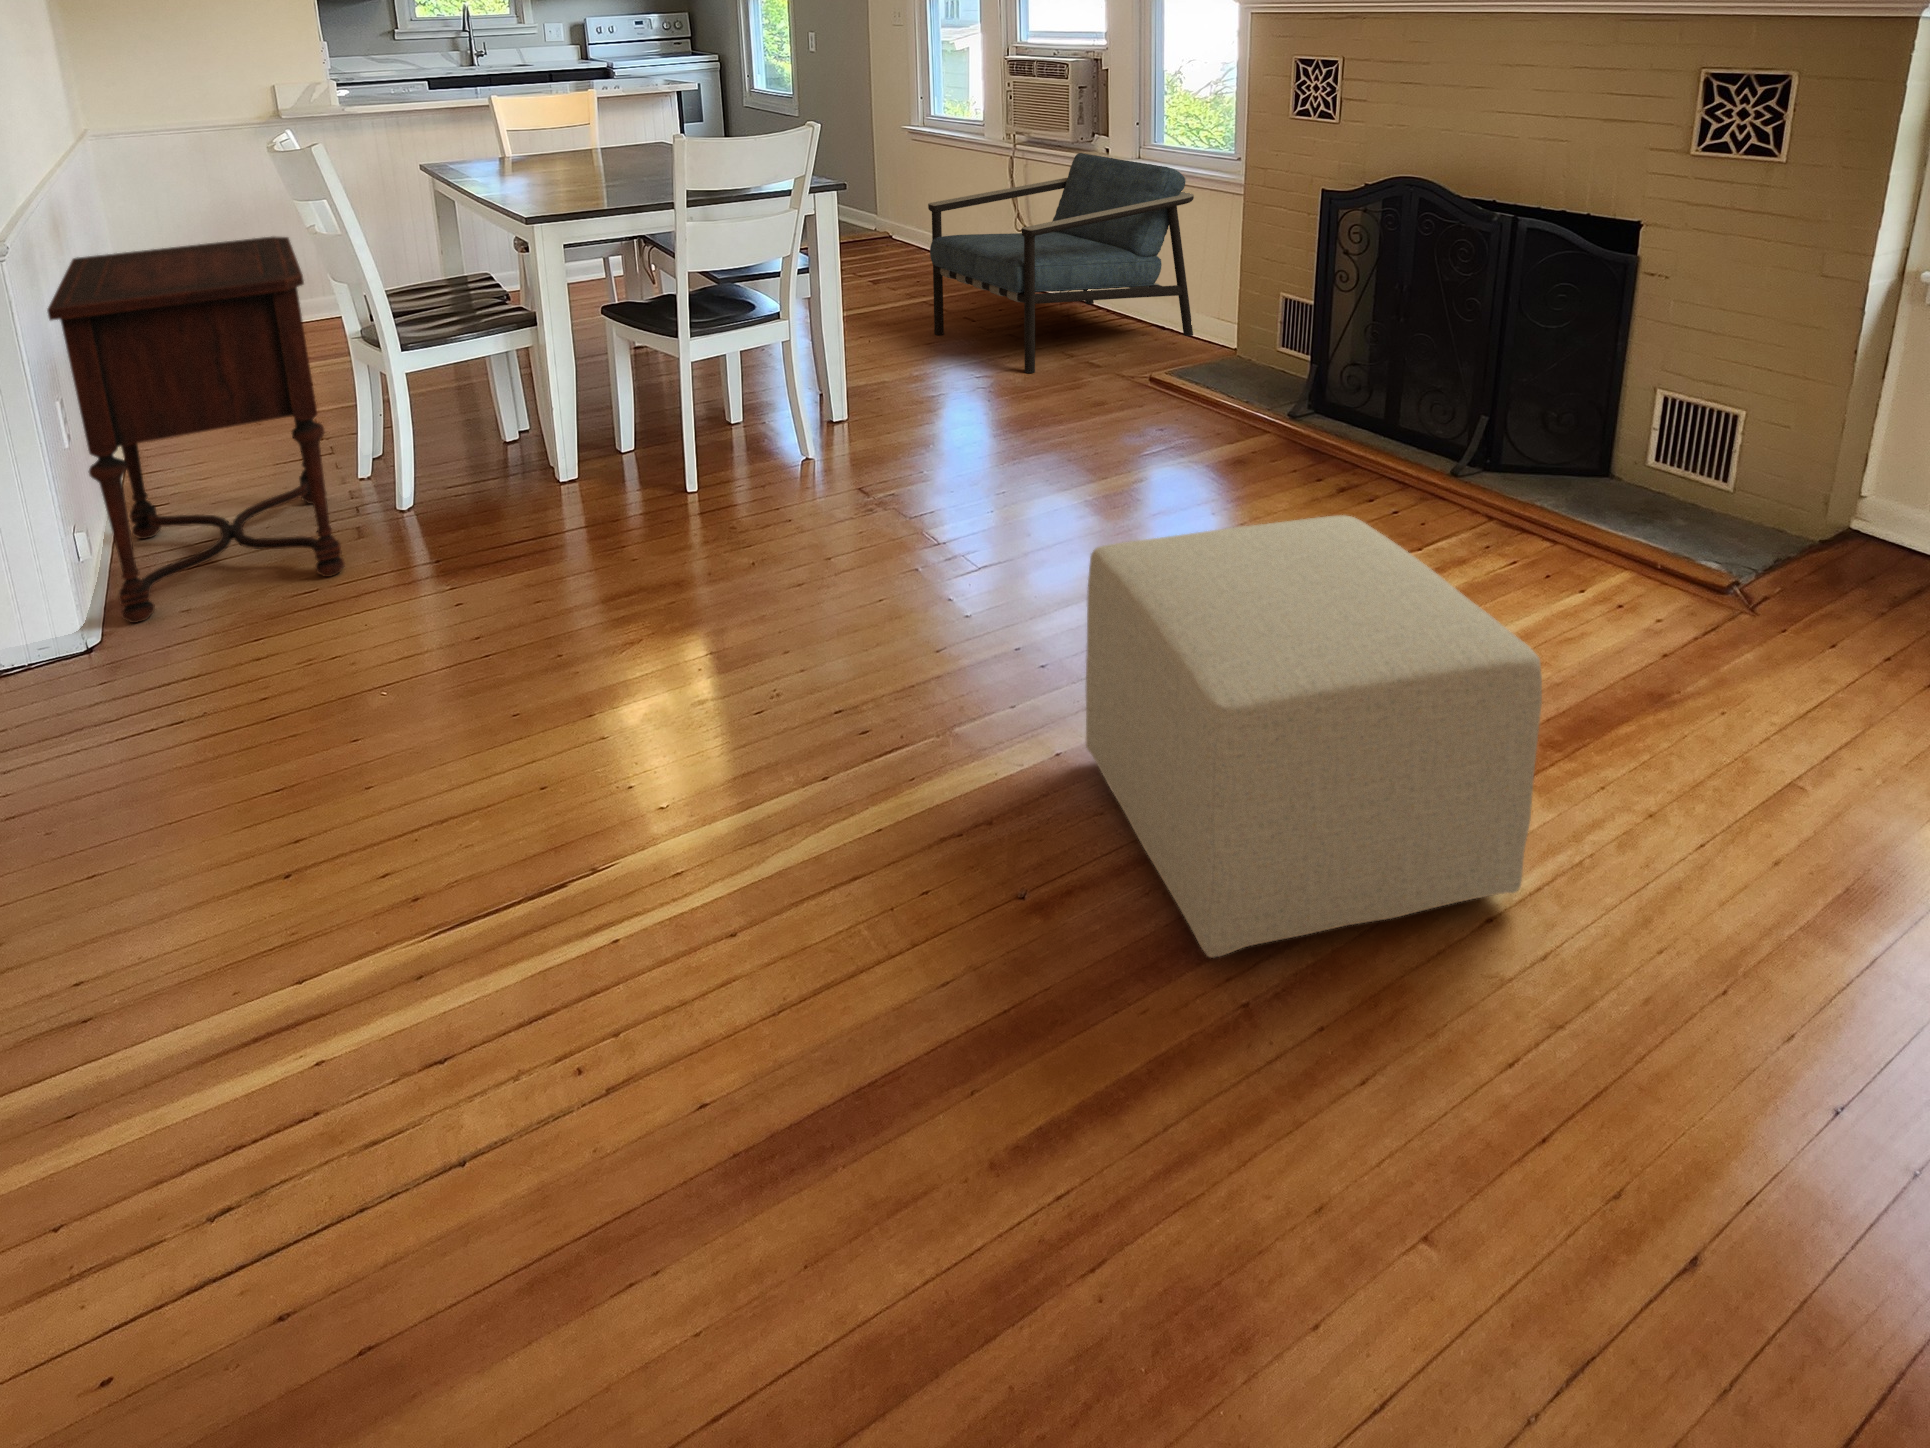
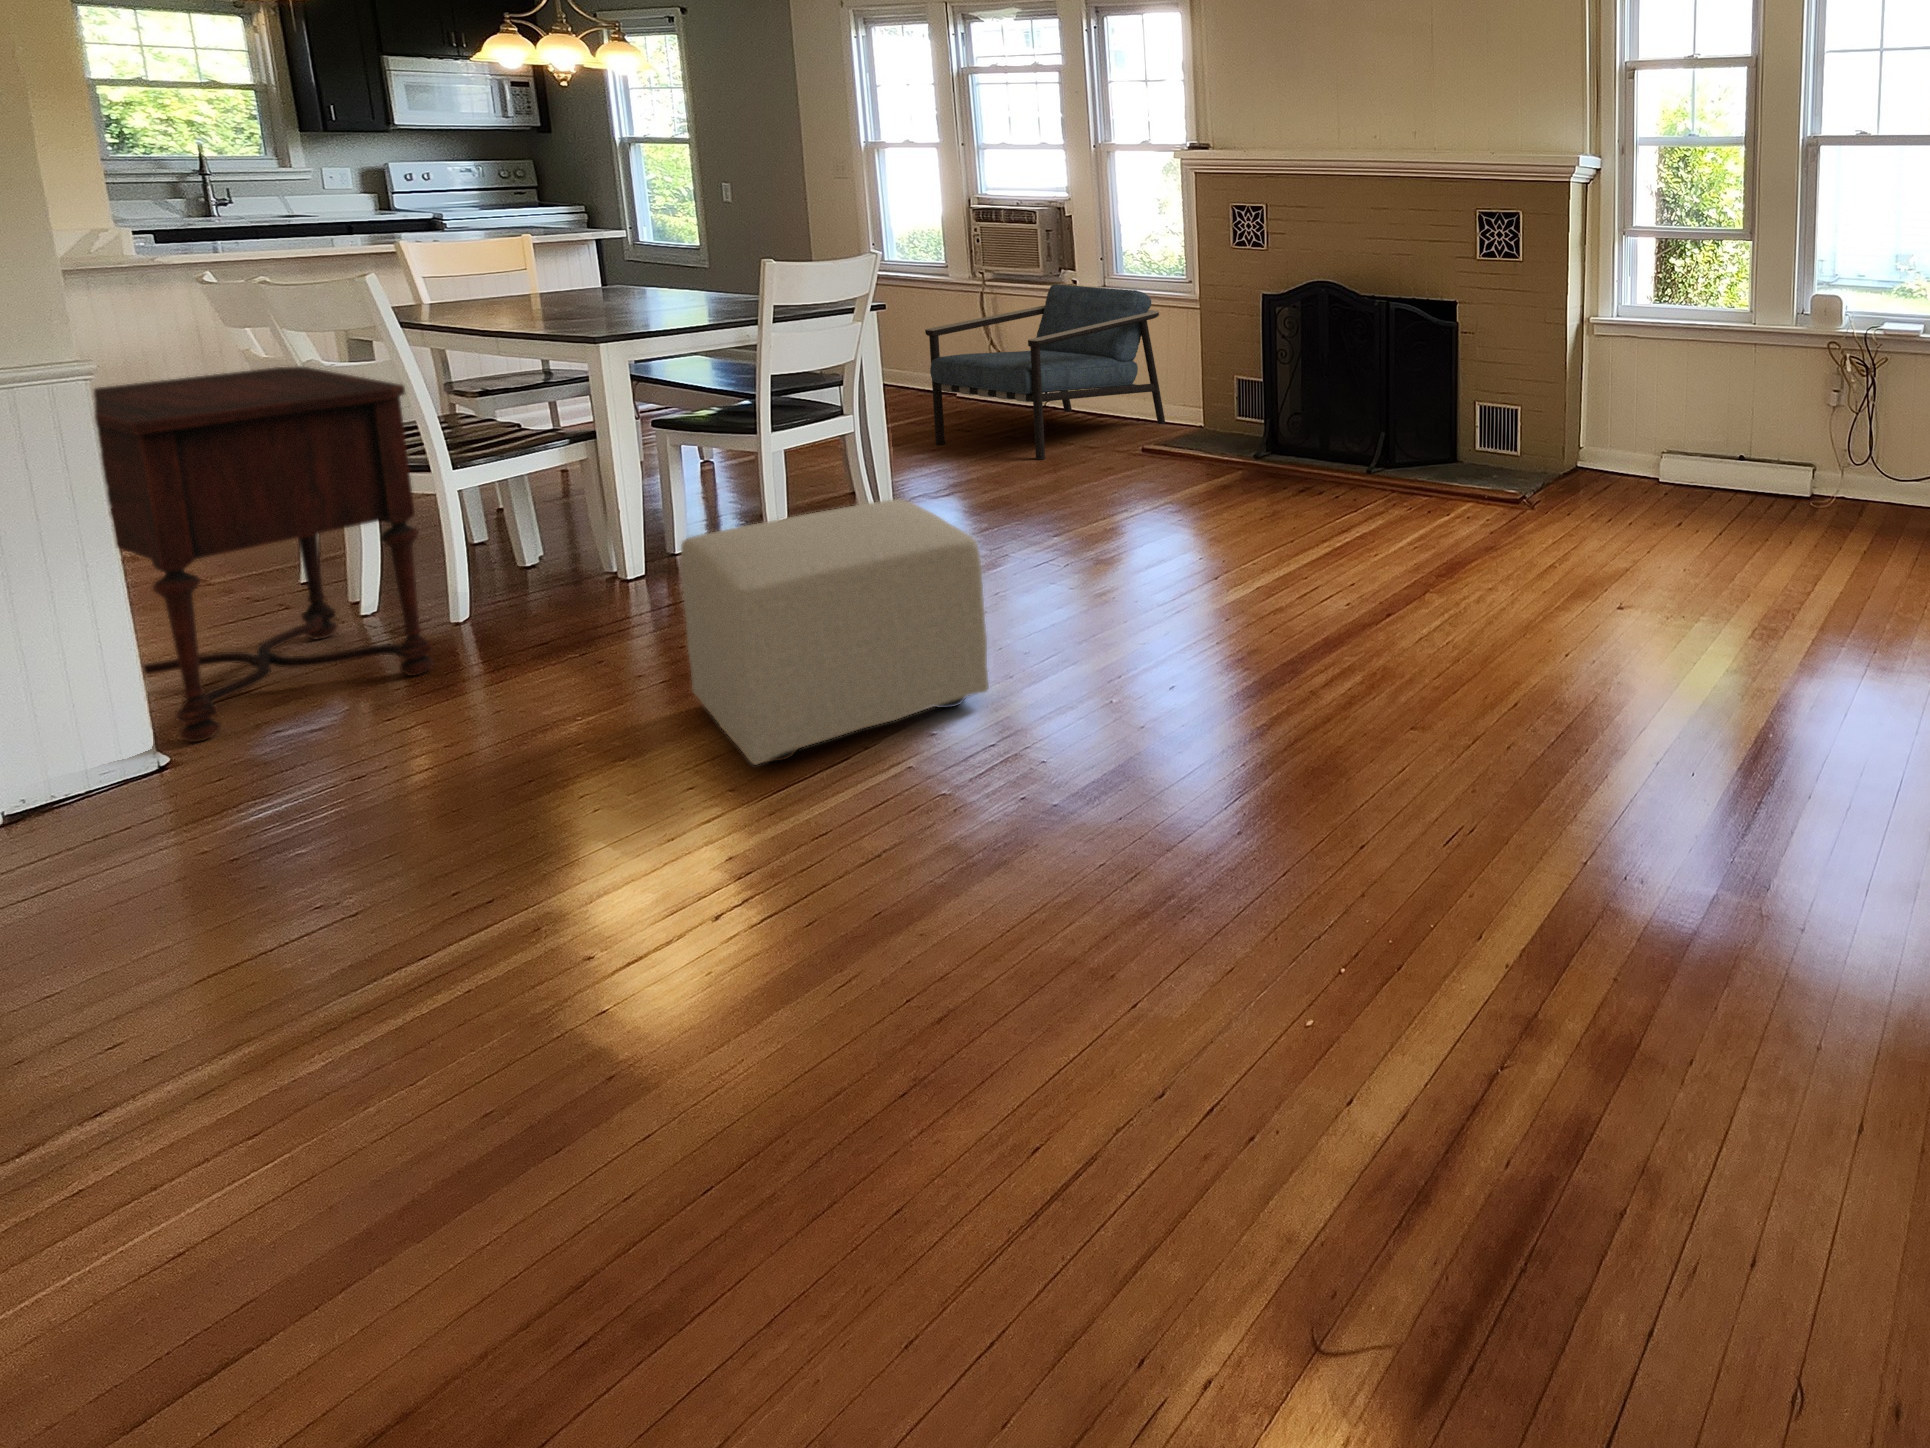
ottoman: present [1086,515,1542,957] -> present [681,500,989,765]

